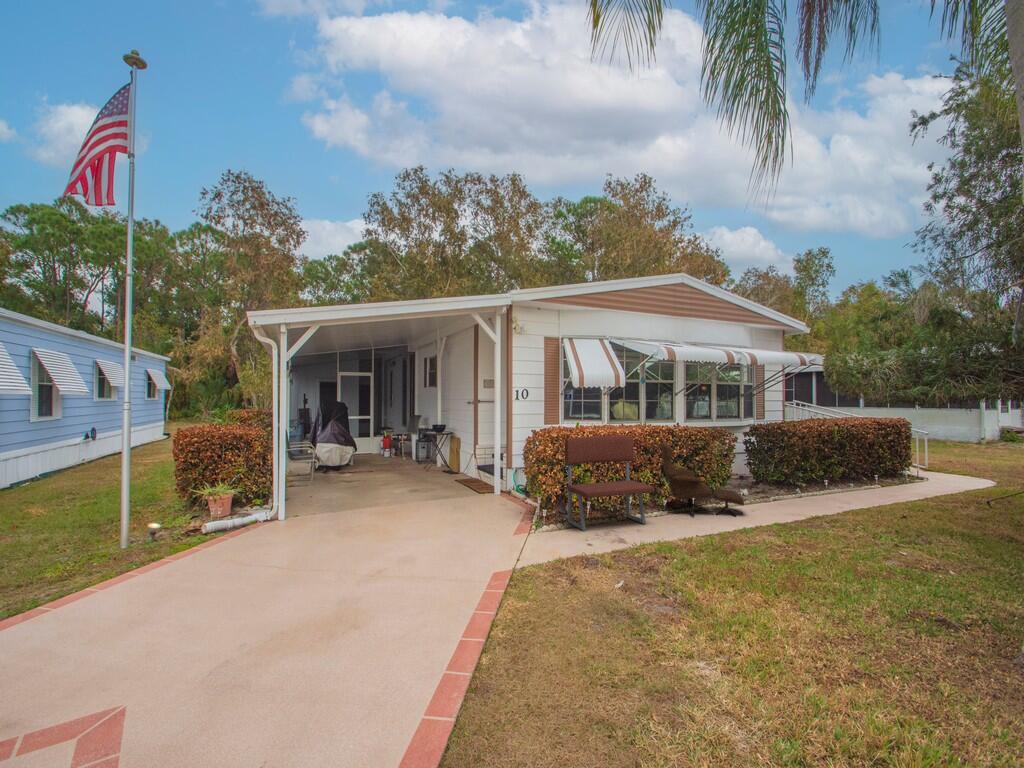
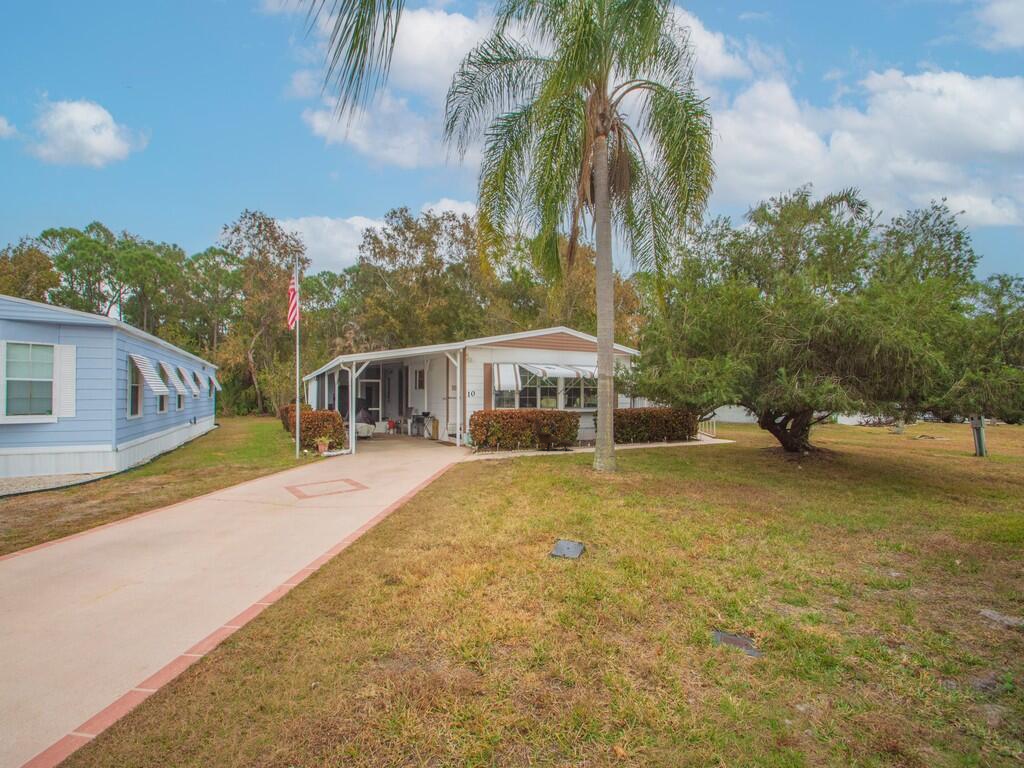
bench: present [565,436,655,531] -> none [487,414,526,454]

